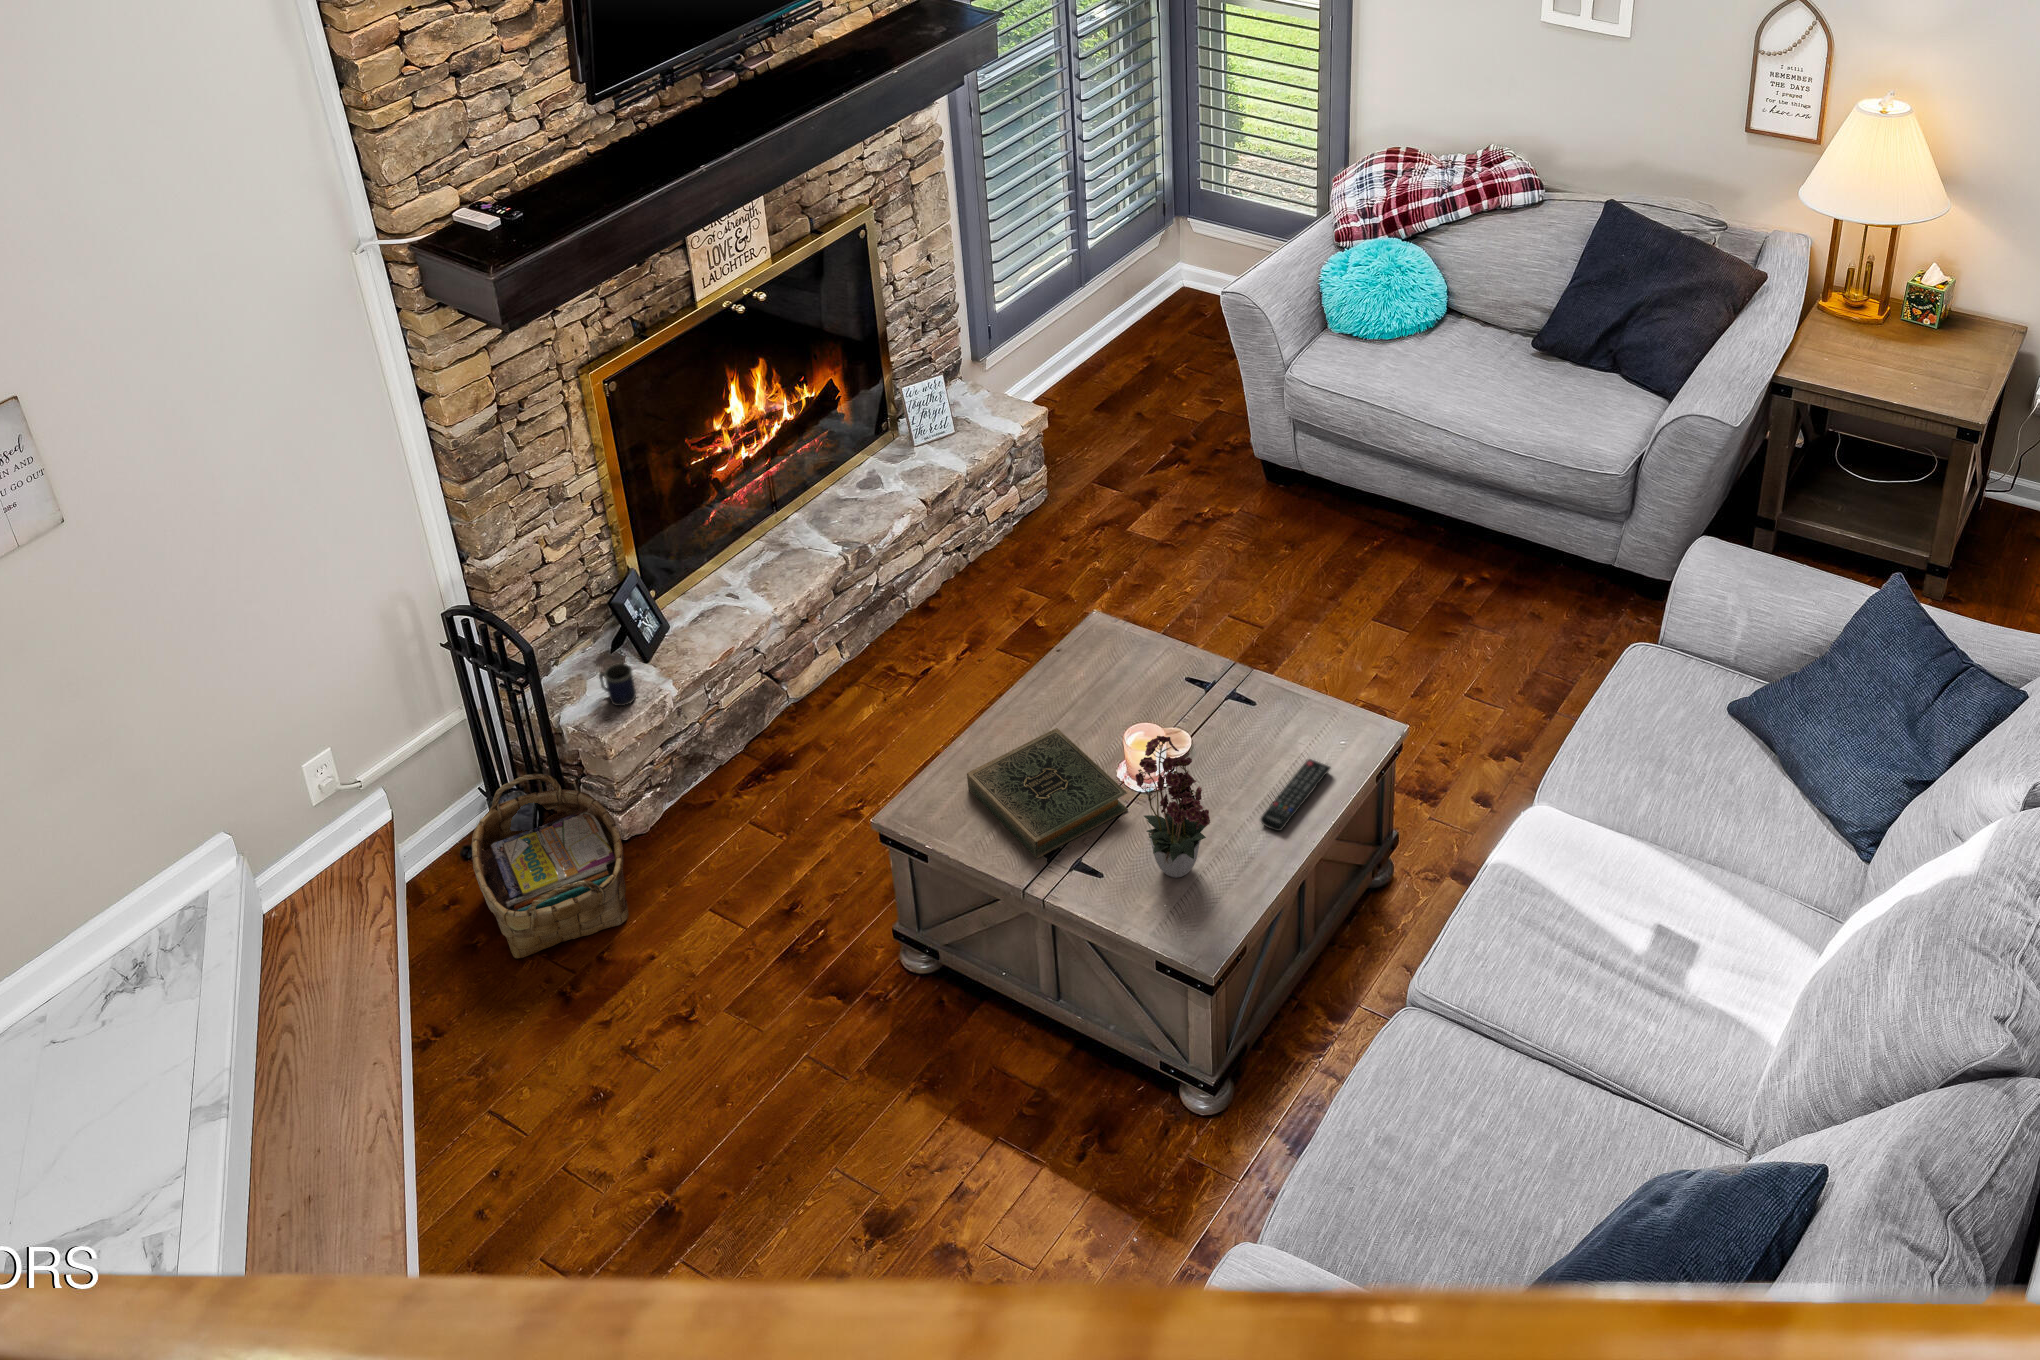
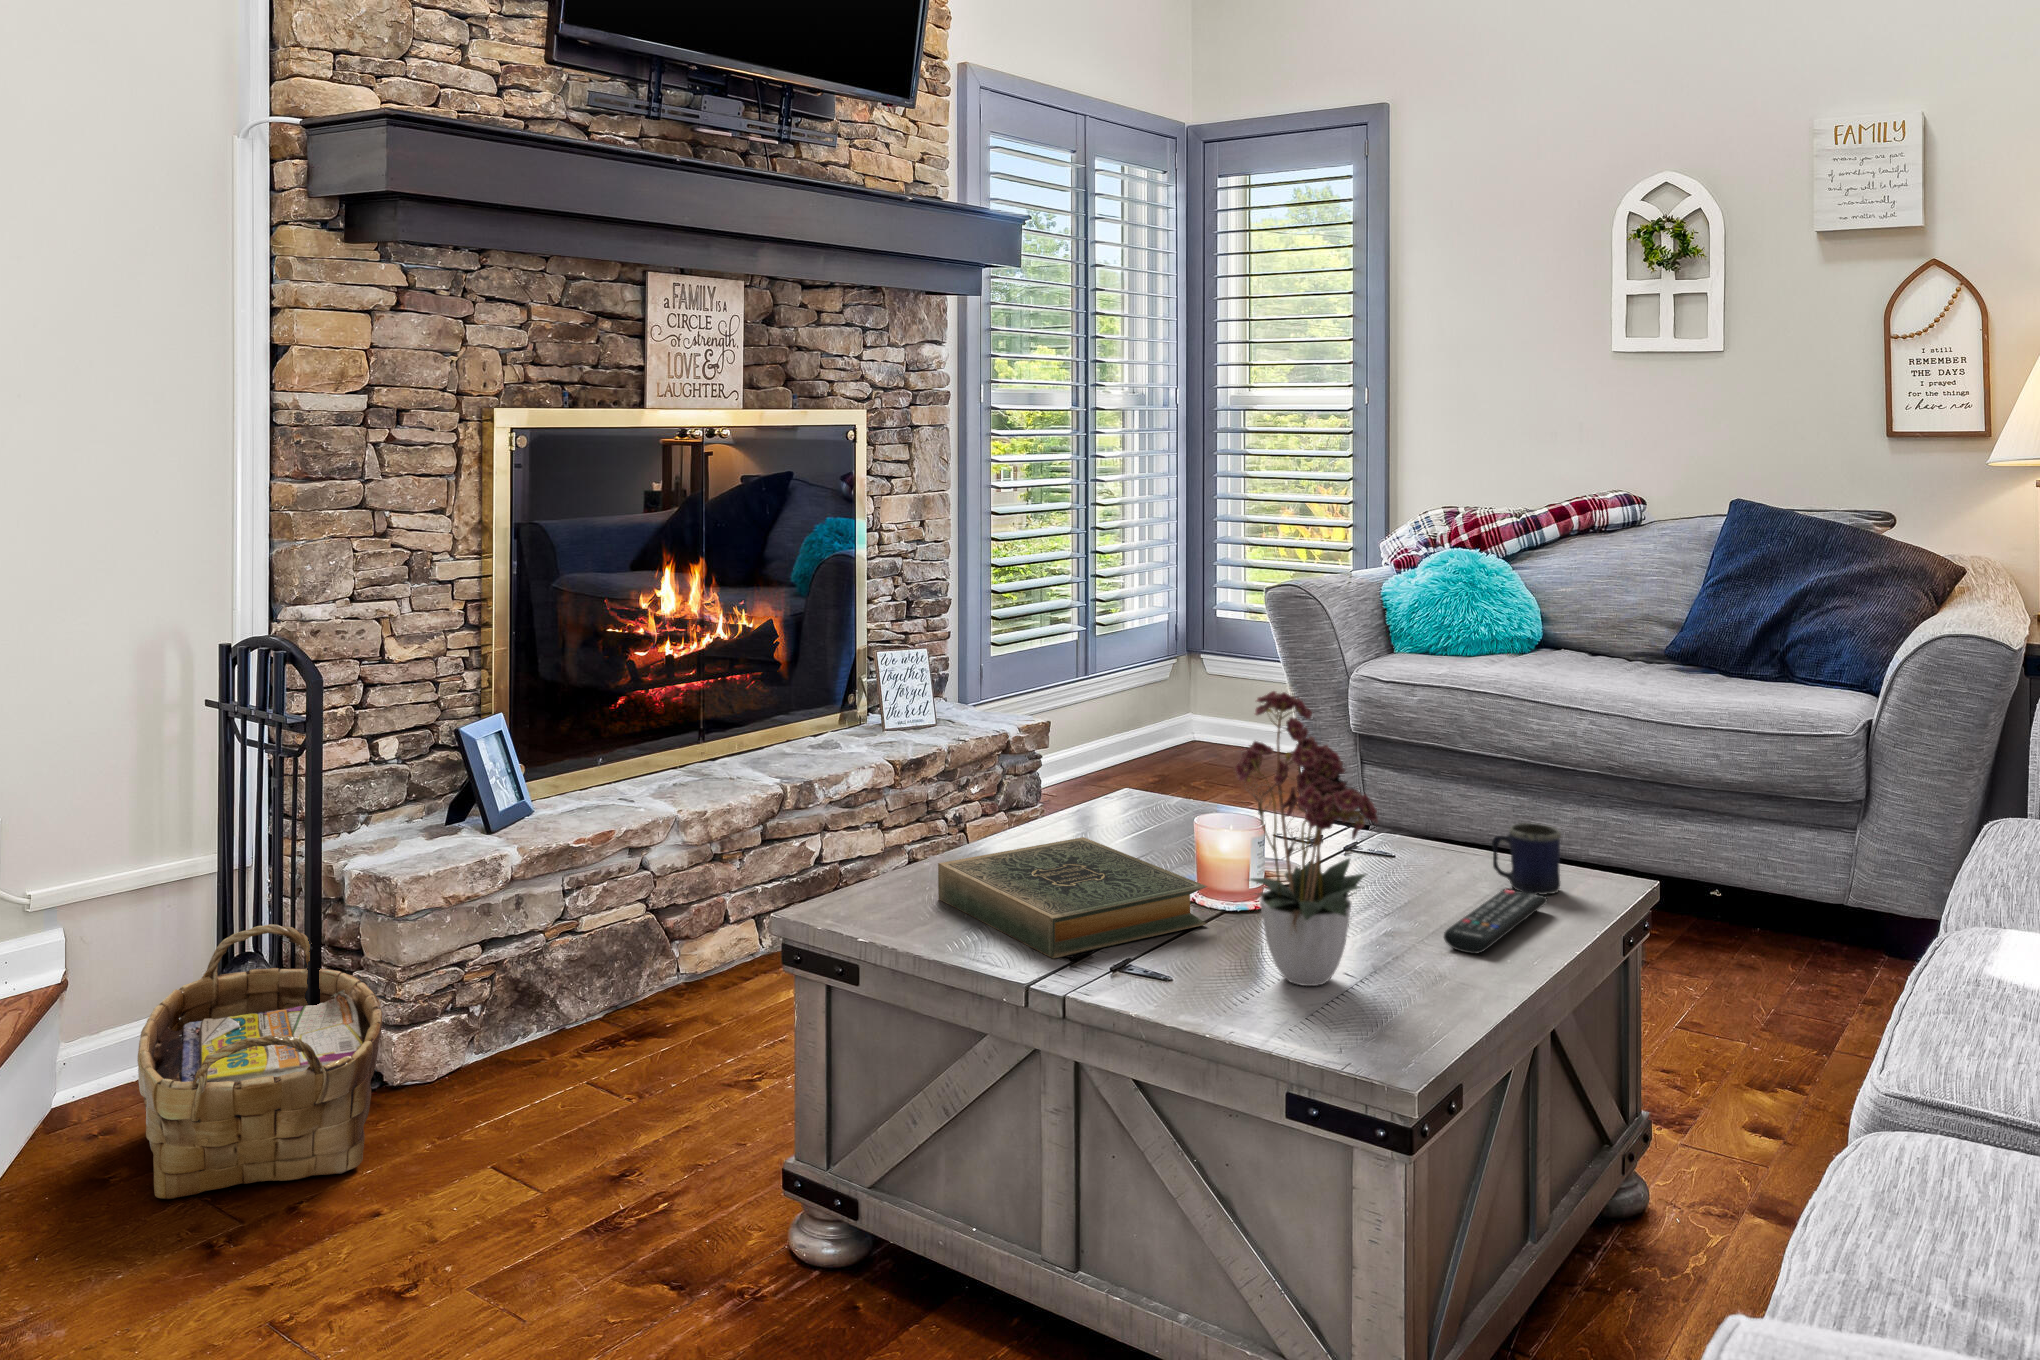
mug: present [599,663,636,706] -> present [1492,823,1561,895]

